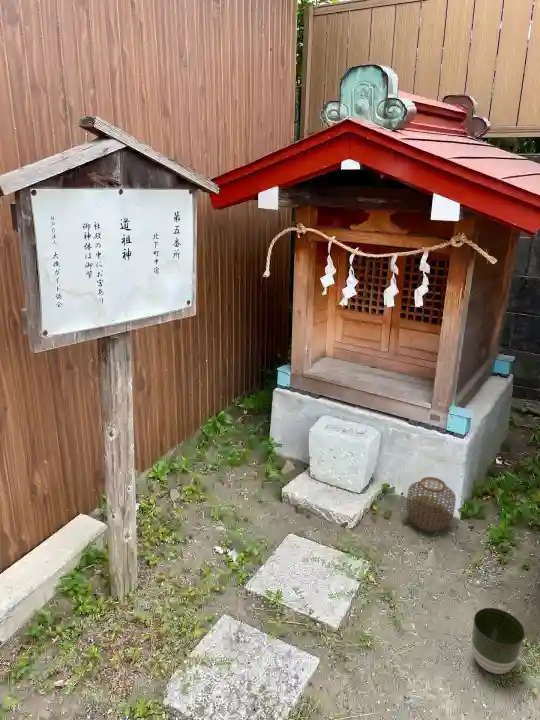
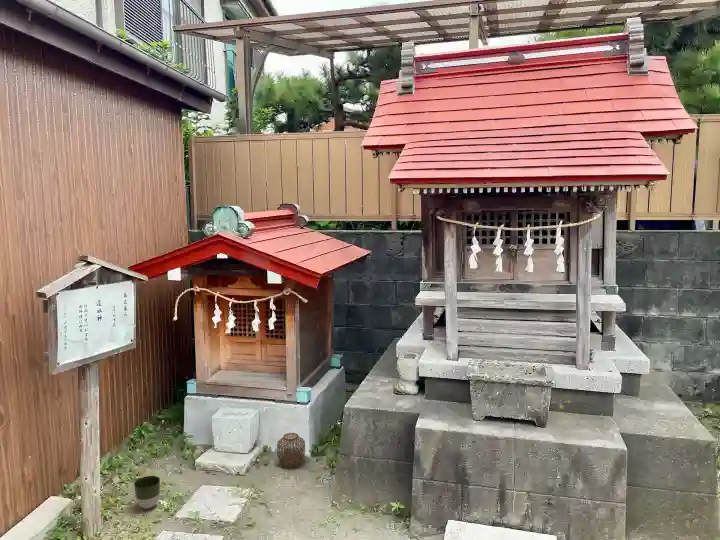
planter: present [472,608,525,674] -> present [134,476,160,509]

